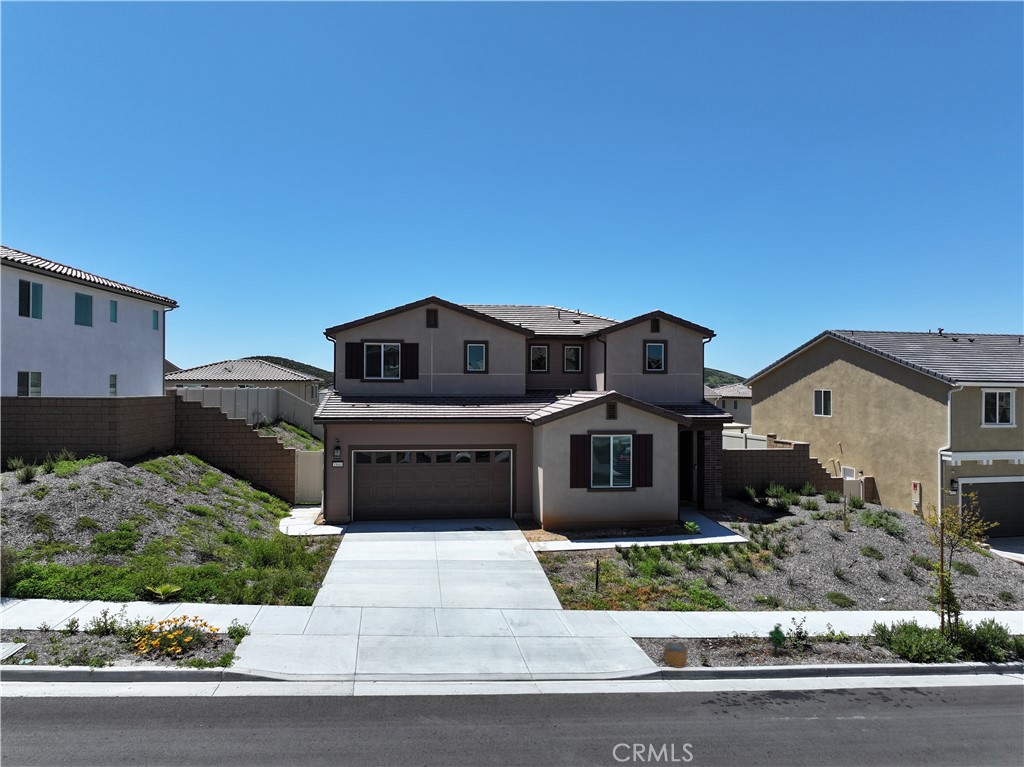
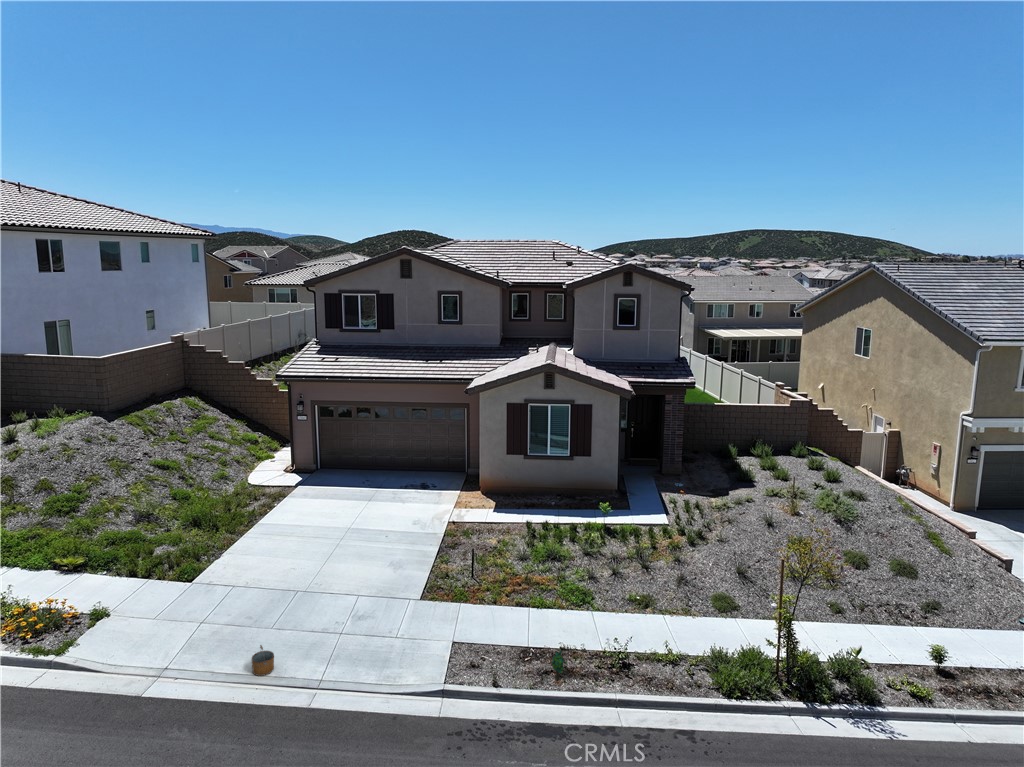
bucket: present [664,635,688,668] -> present [252,645,274,676]

